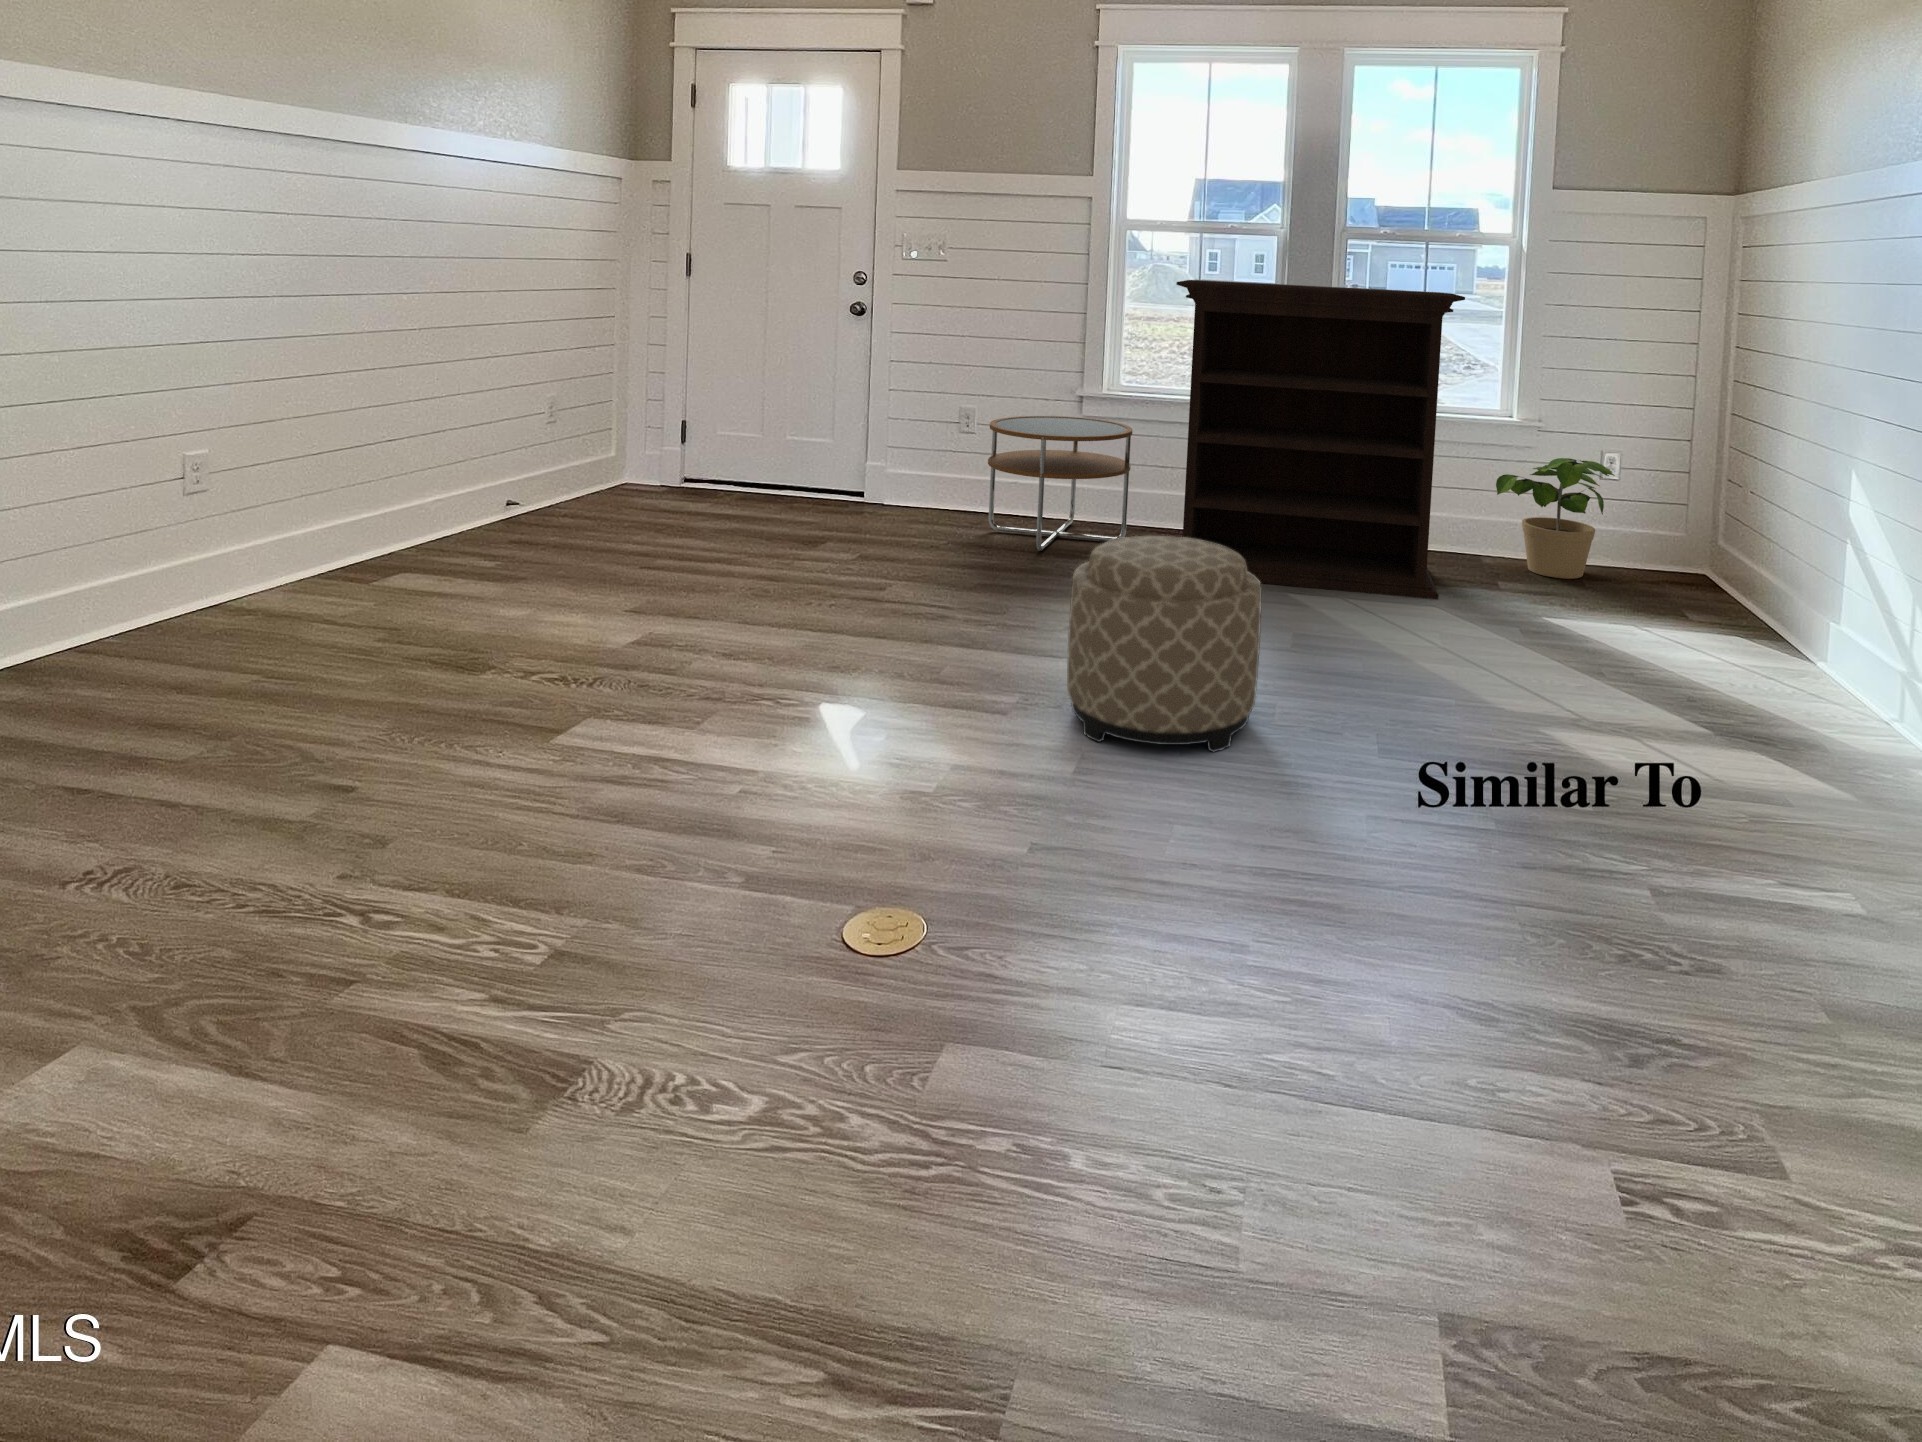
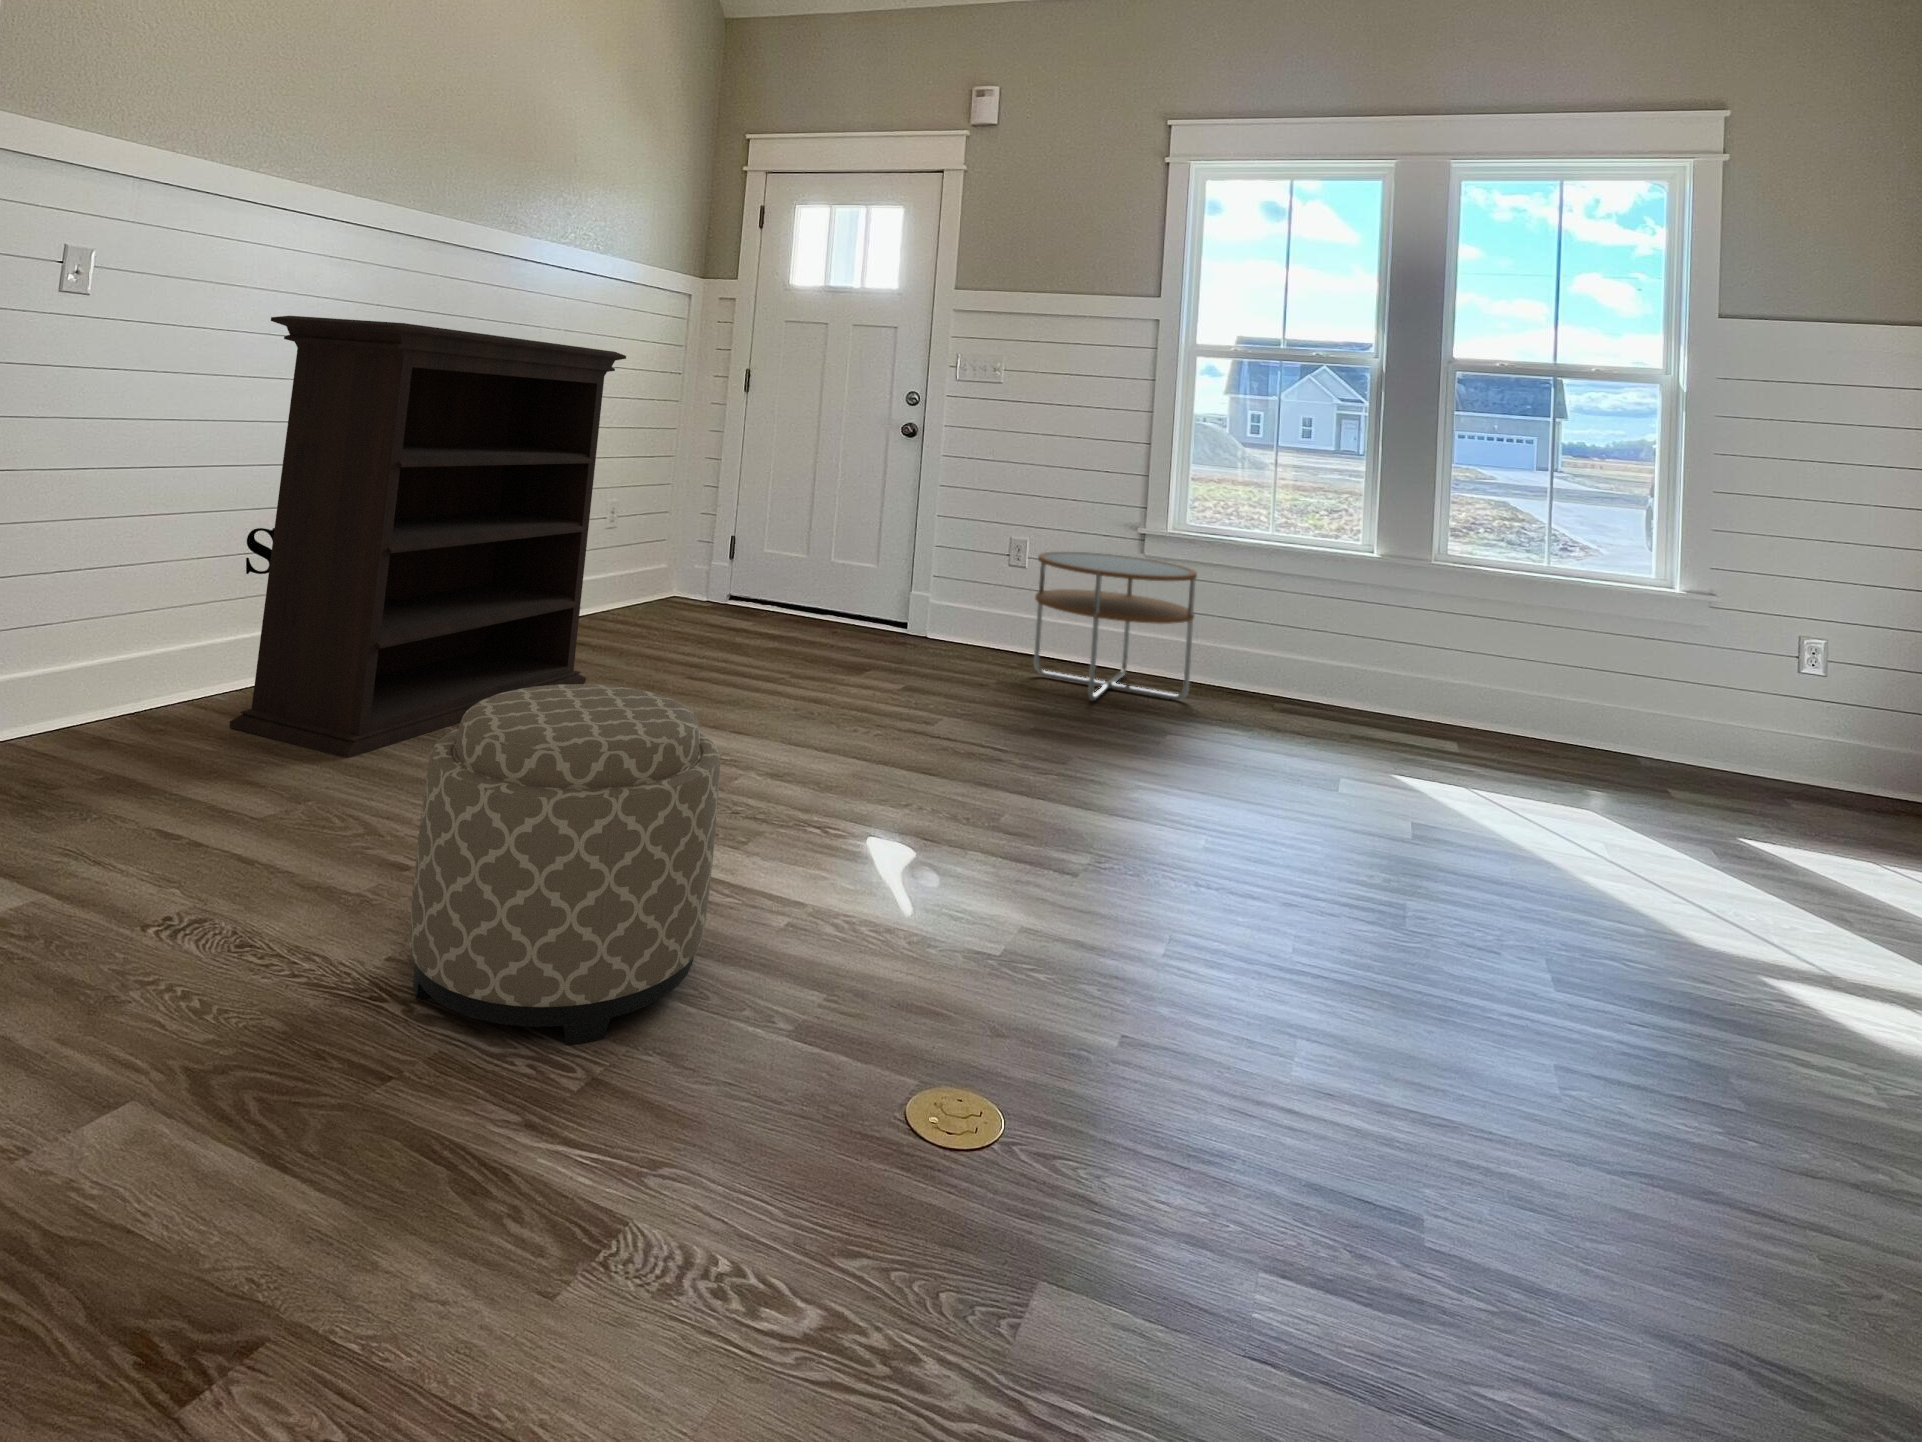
bookshelf: present [1176,280,1465,599] -> present [230,316,626,758]
potted plant: present [1496,458,1615,579] -> none [1659,640,1837,799]
ottoman: present [1067,536,1262,752] -> present [409,684,720,1045]

